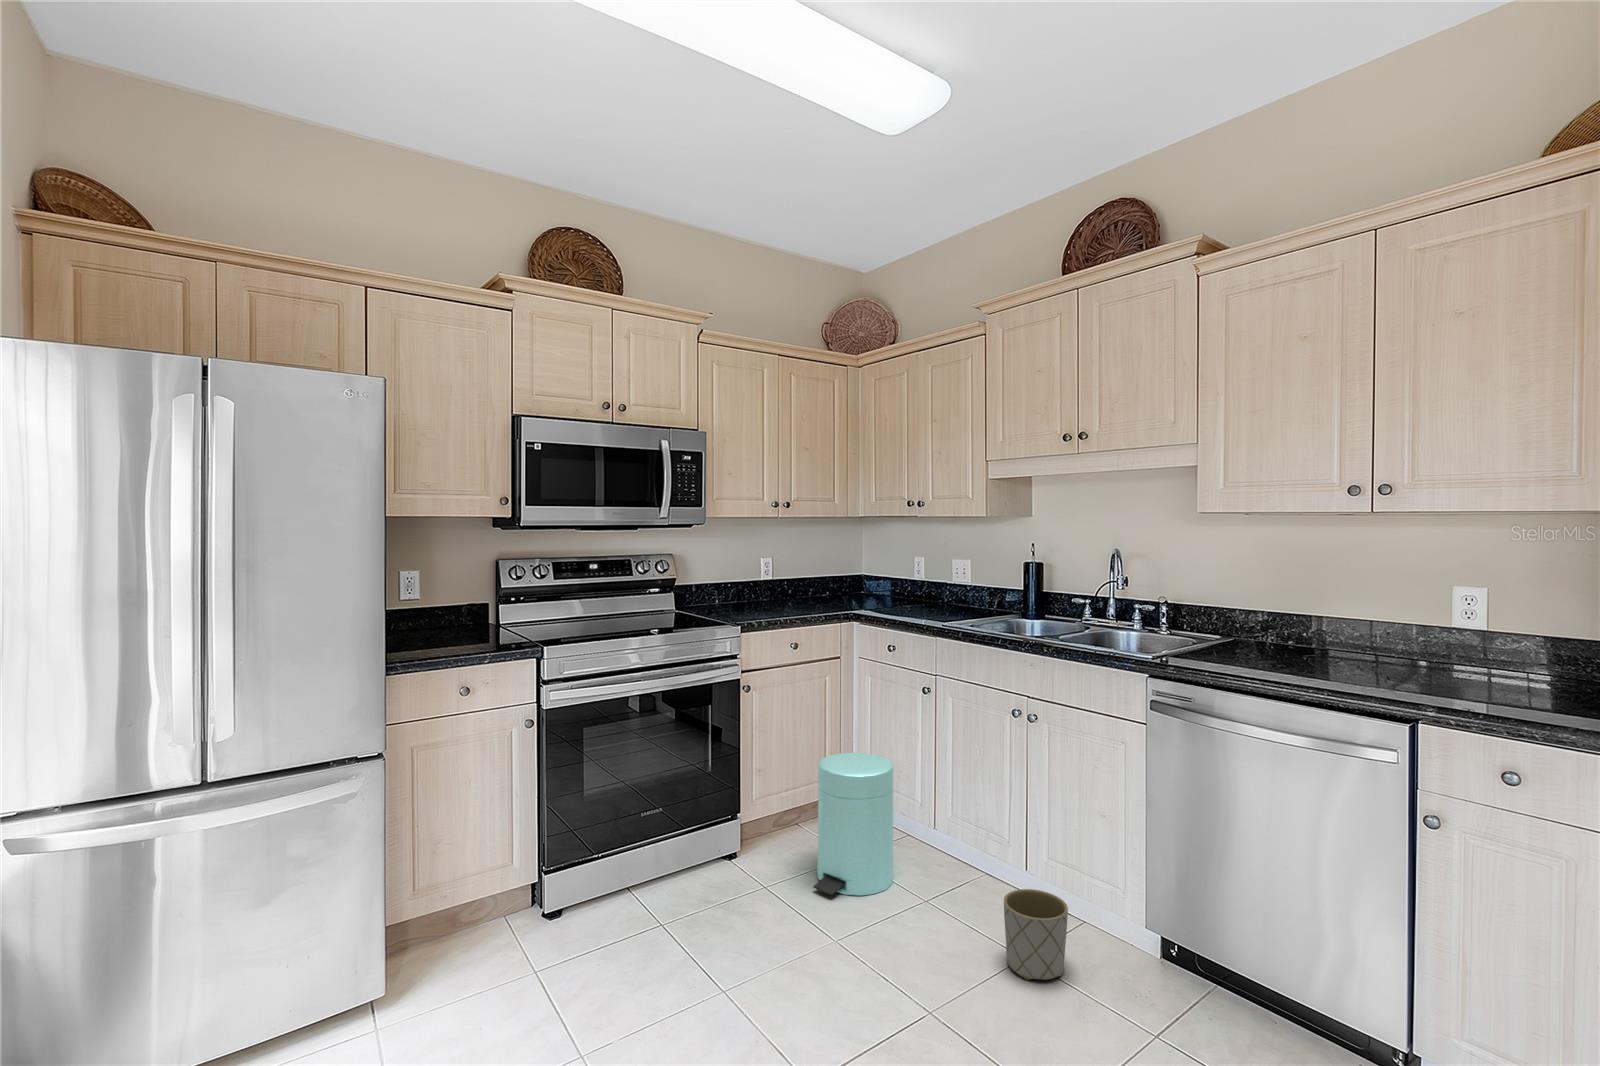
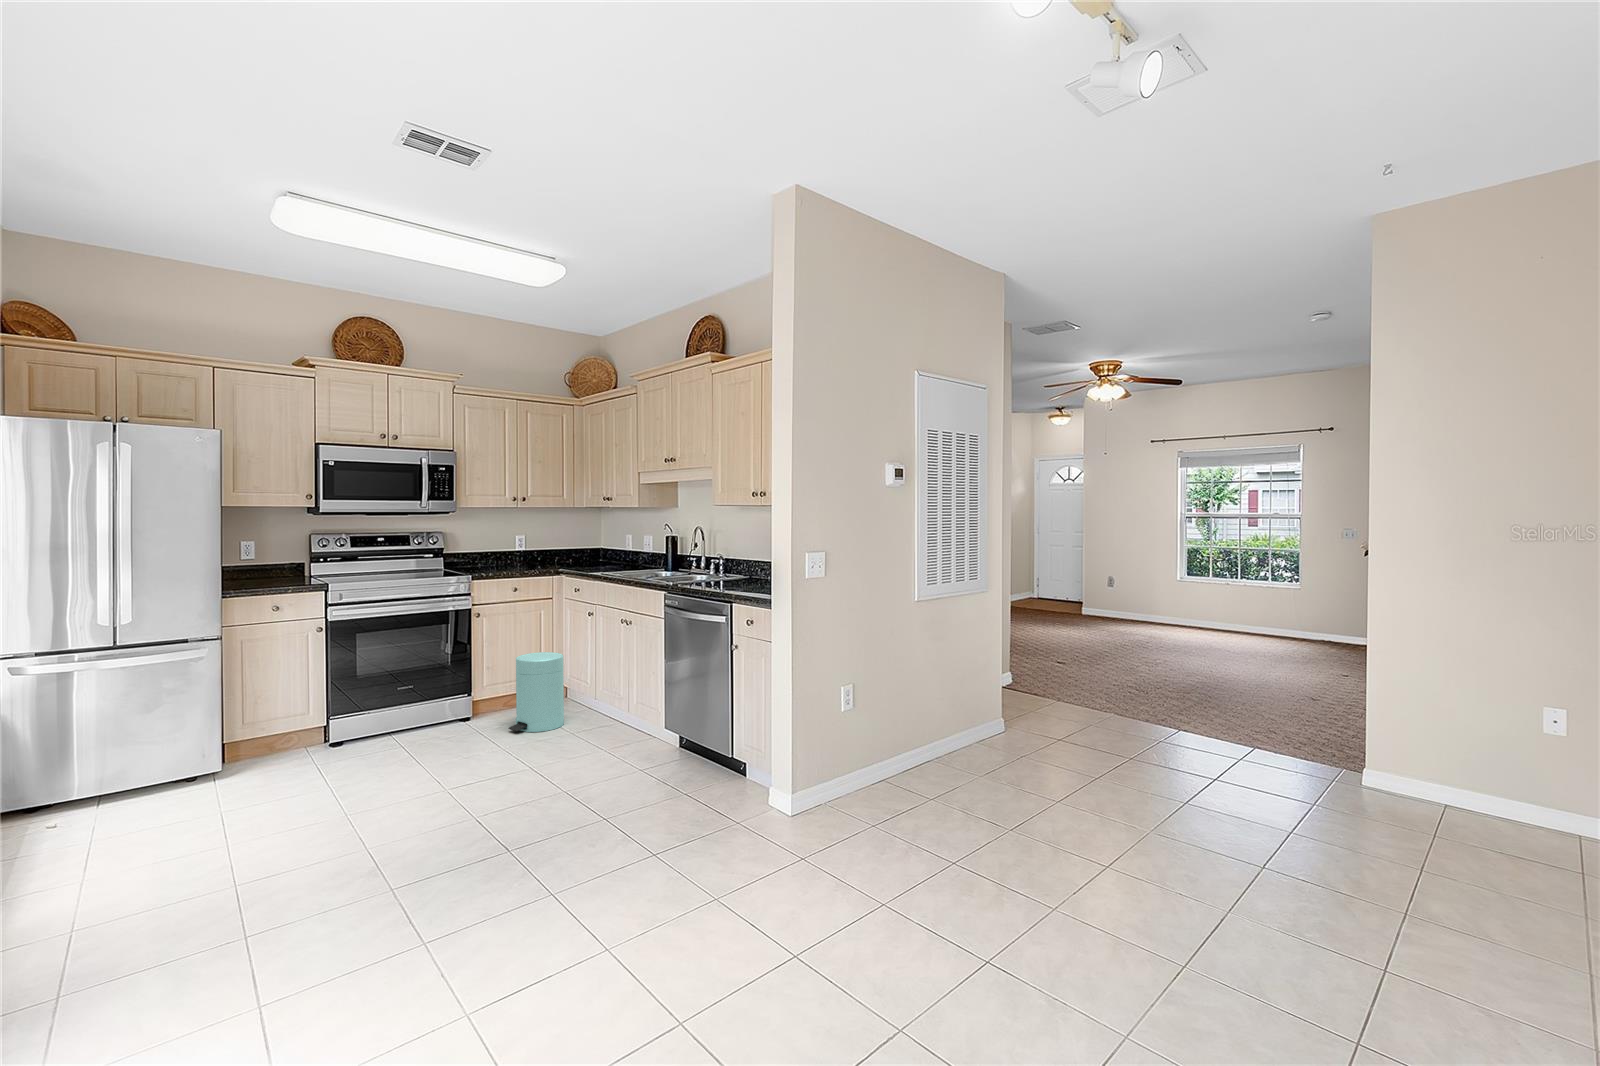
planter: present [1004,889,1068,980] -> none [591,714,626,758]

